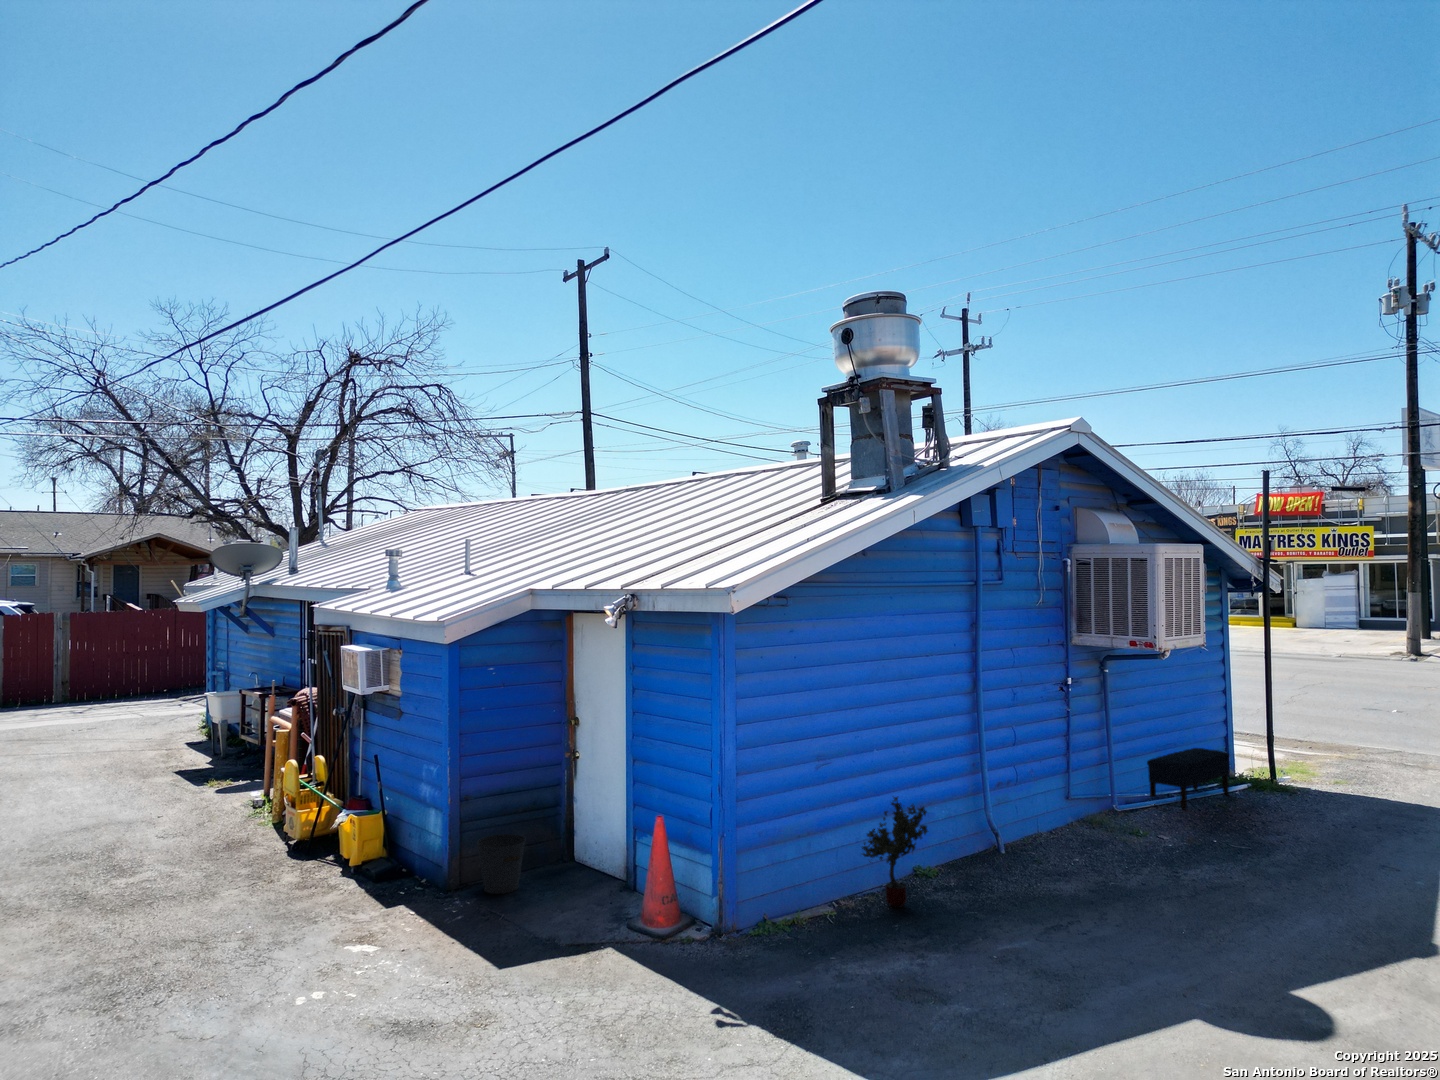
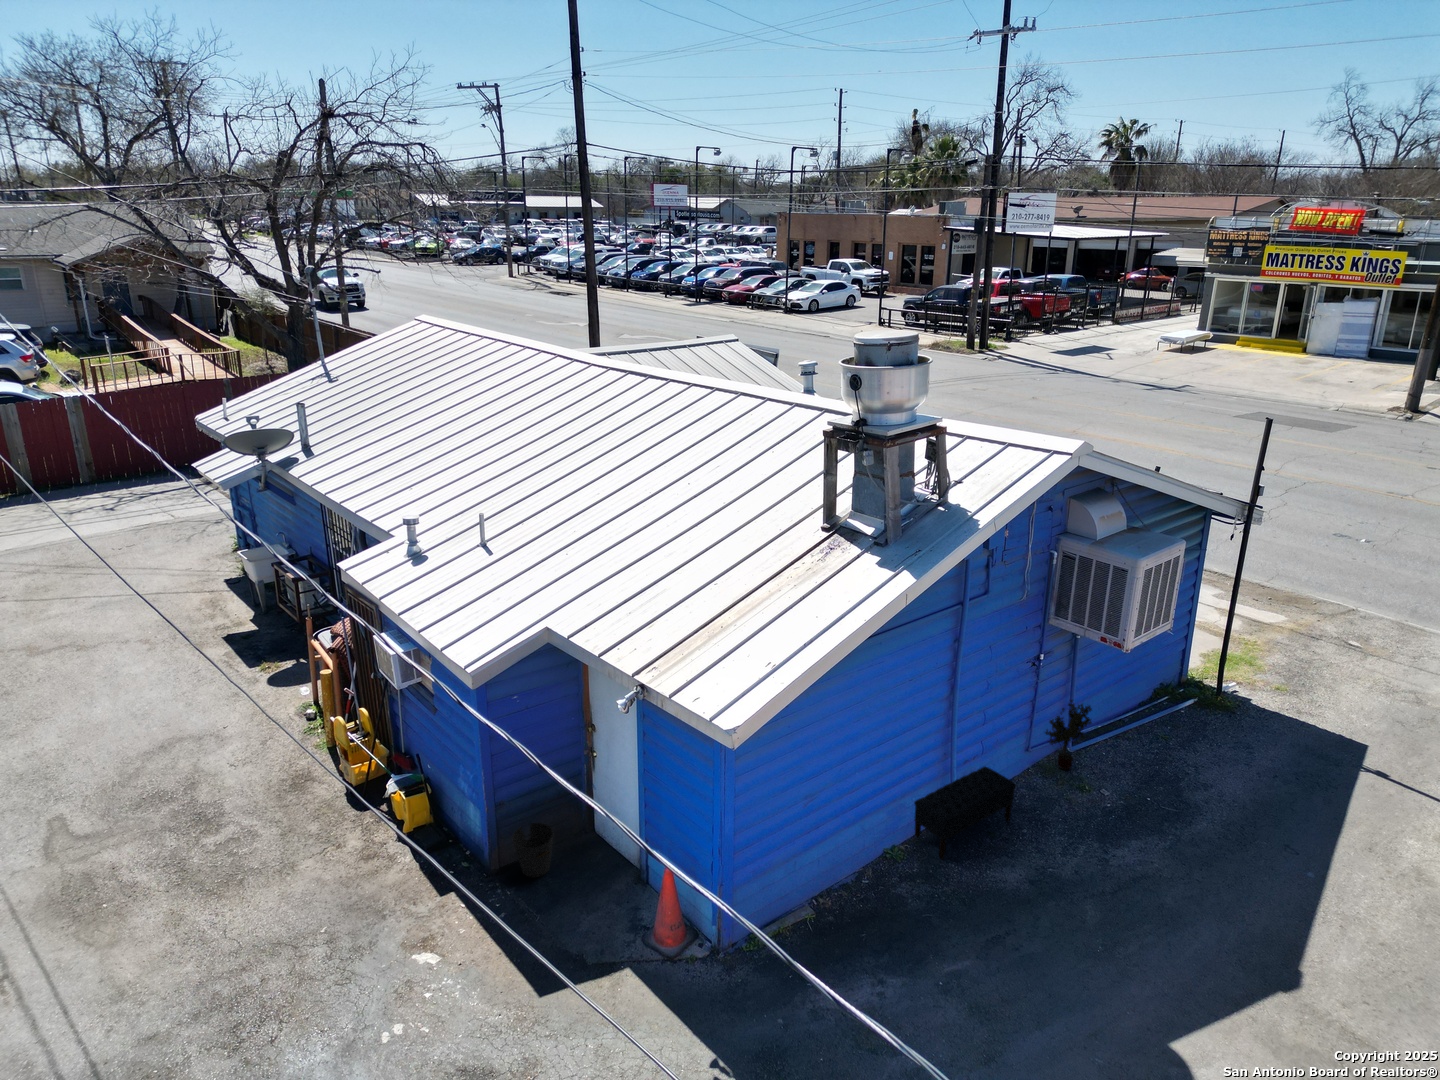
bench: present [1147,748,1229,810] -> present [914,767,1016,859]
potted tree: present [862,797,928,908] -> present [1045,700,1092,770]

